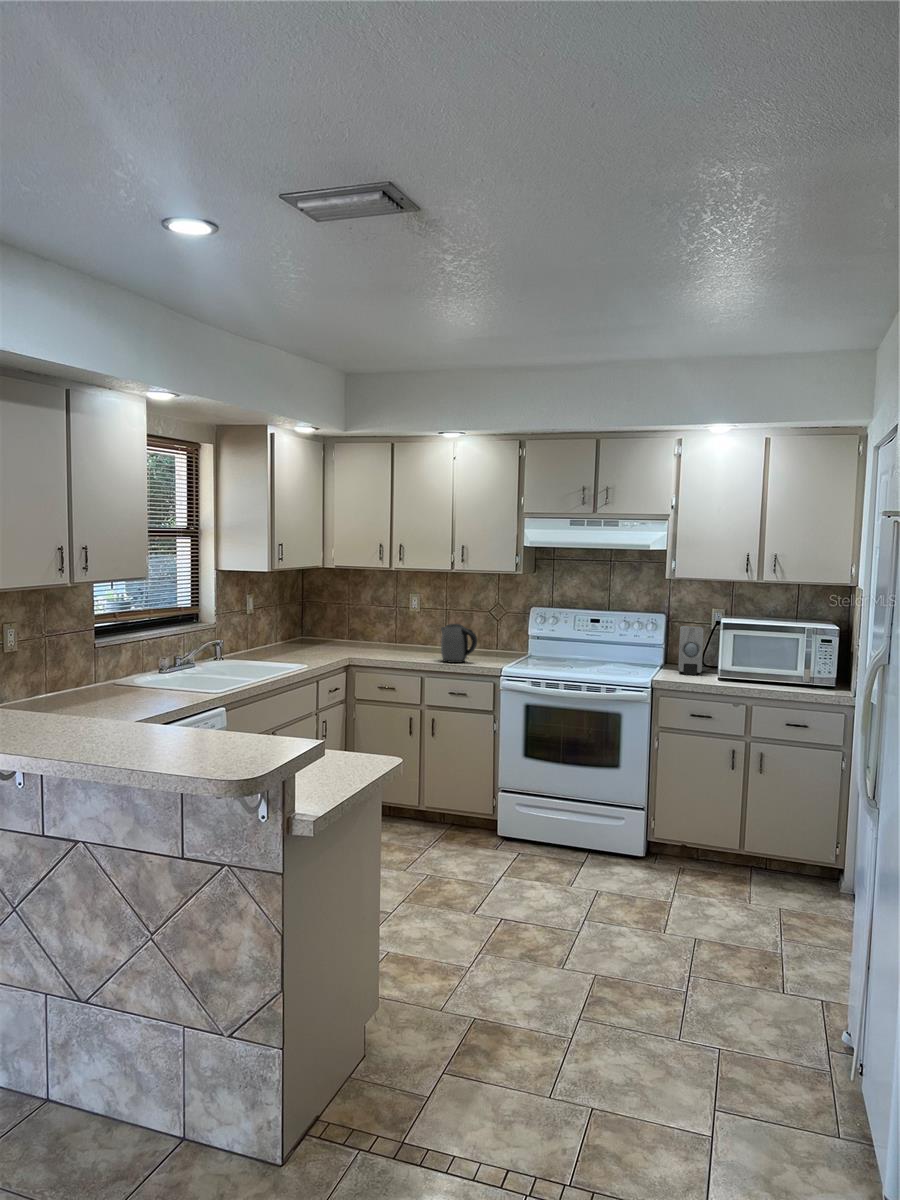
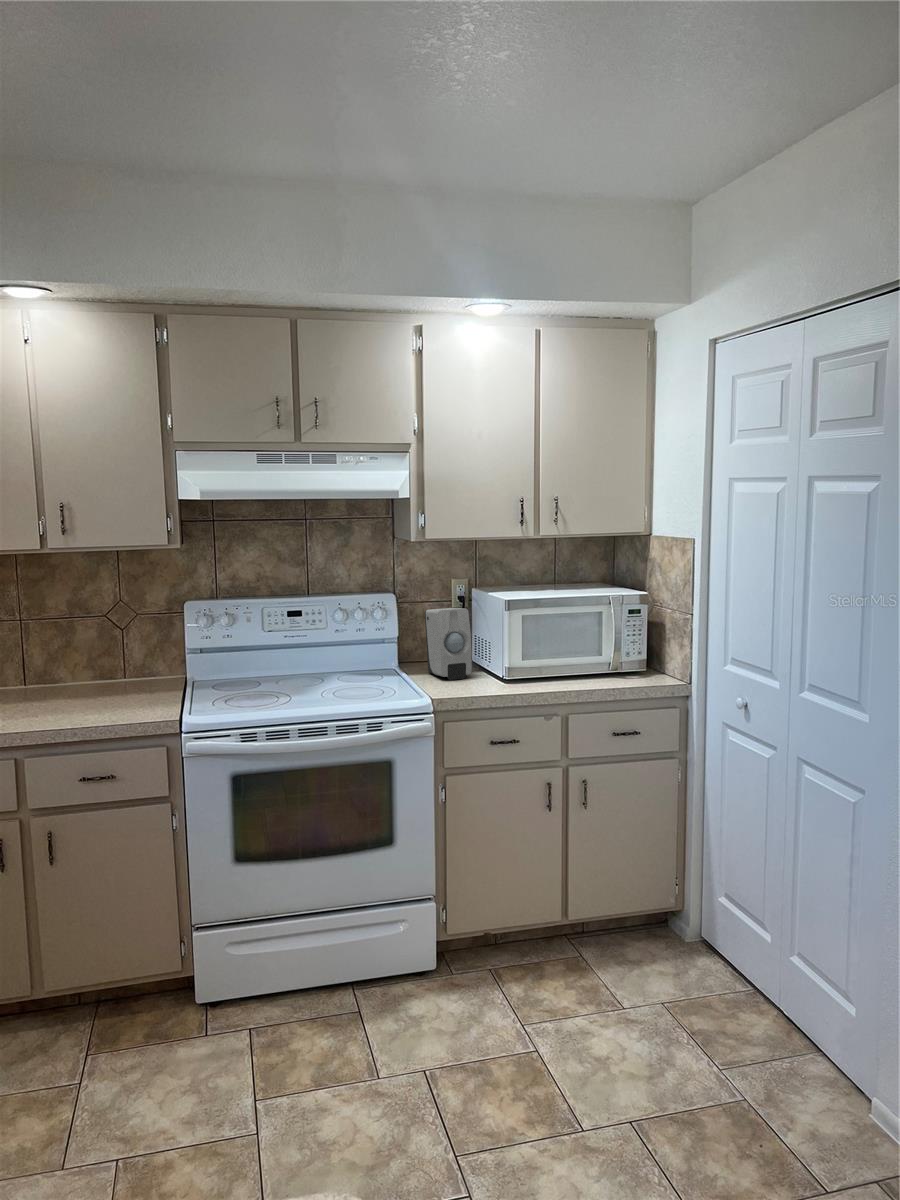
kettle: present [441,624,477,663] -> none [35,652,114,725]

